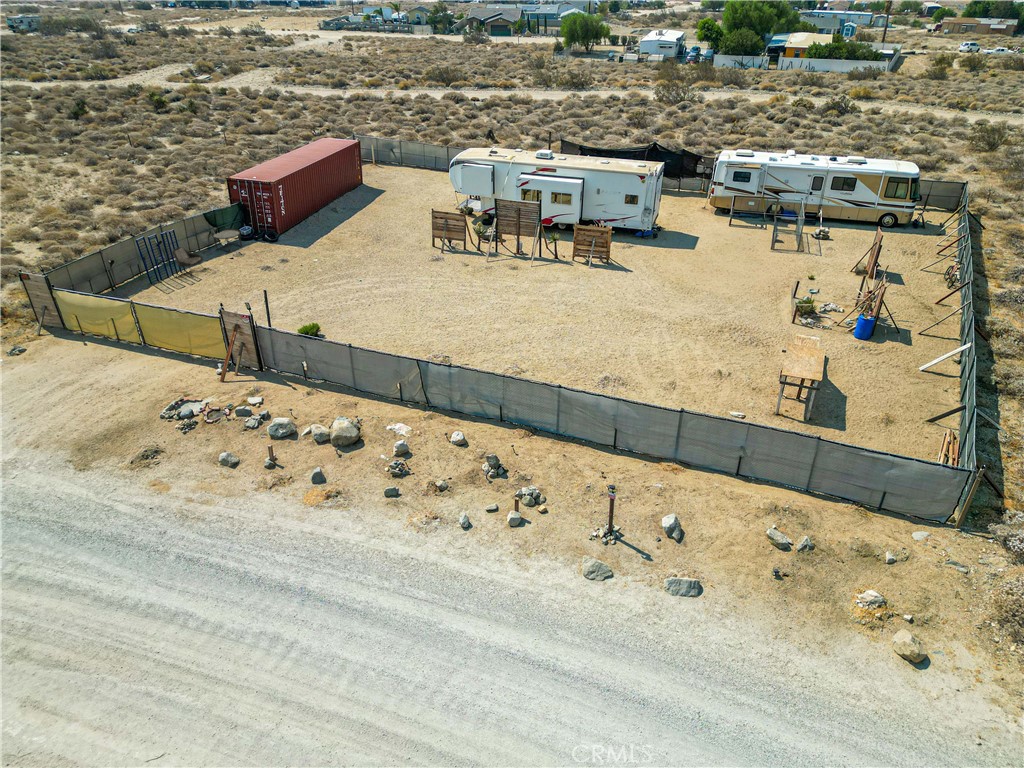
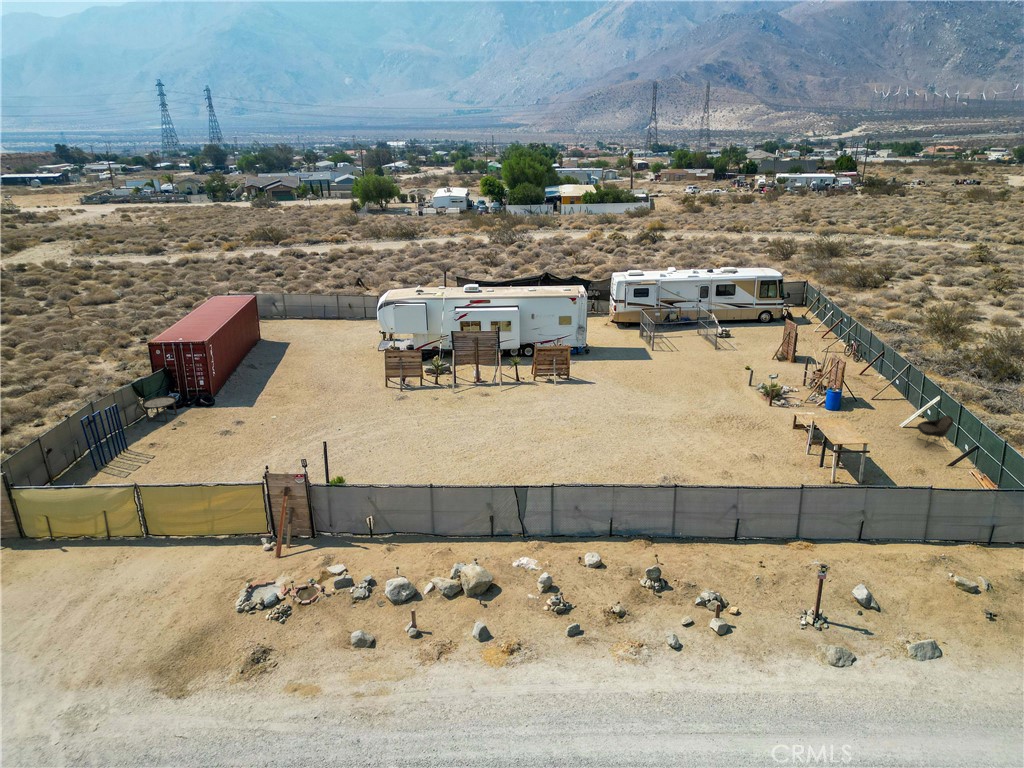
lounge chair: present [172,247,203,274] -> present [917,415,954,448]

